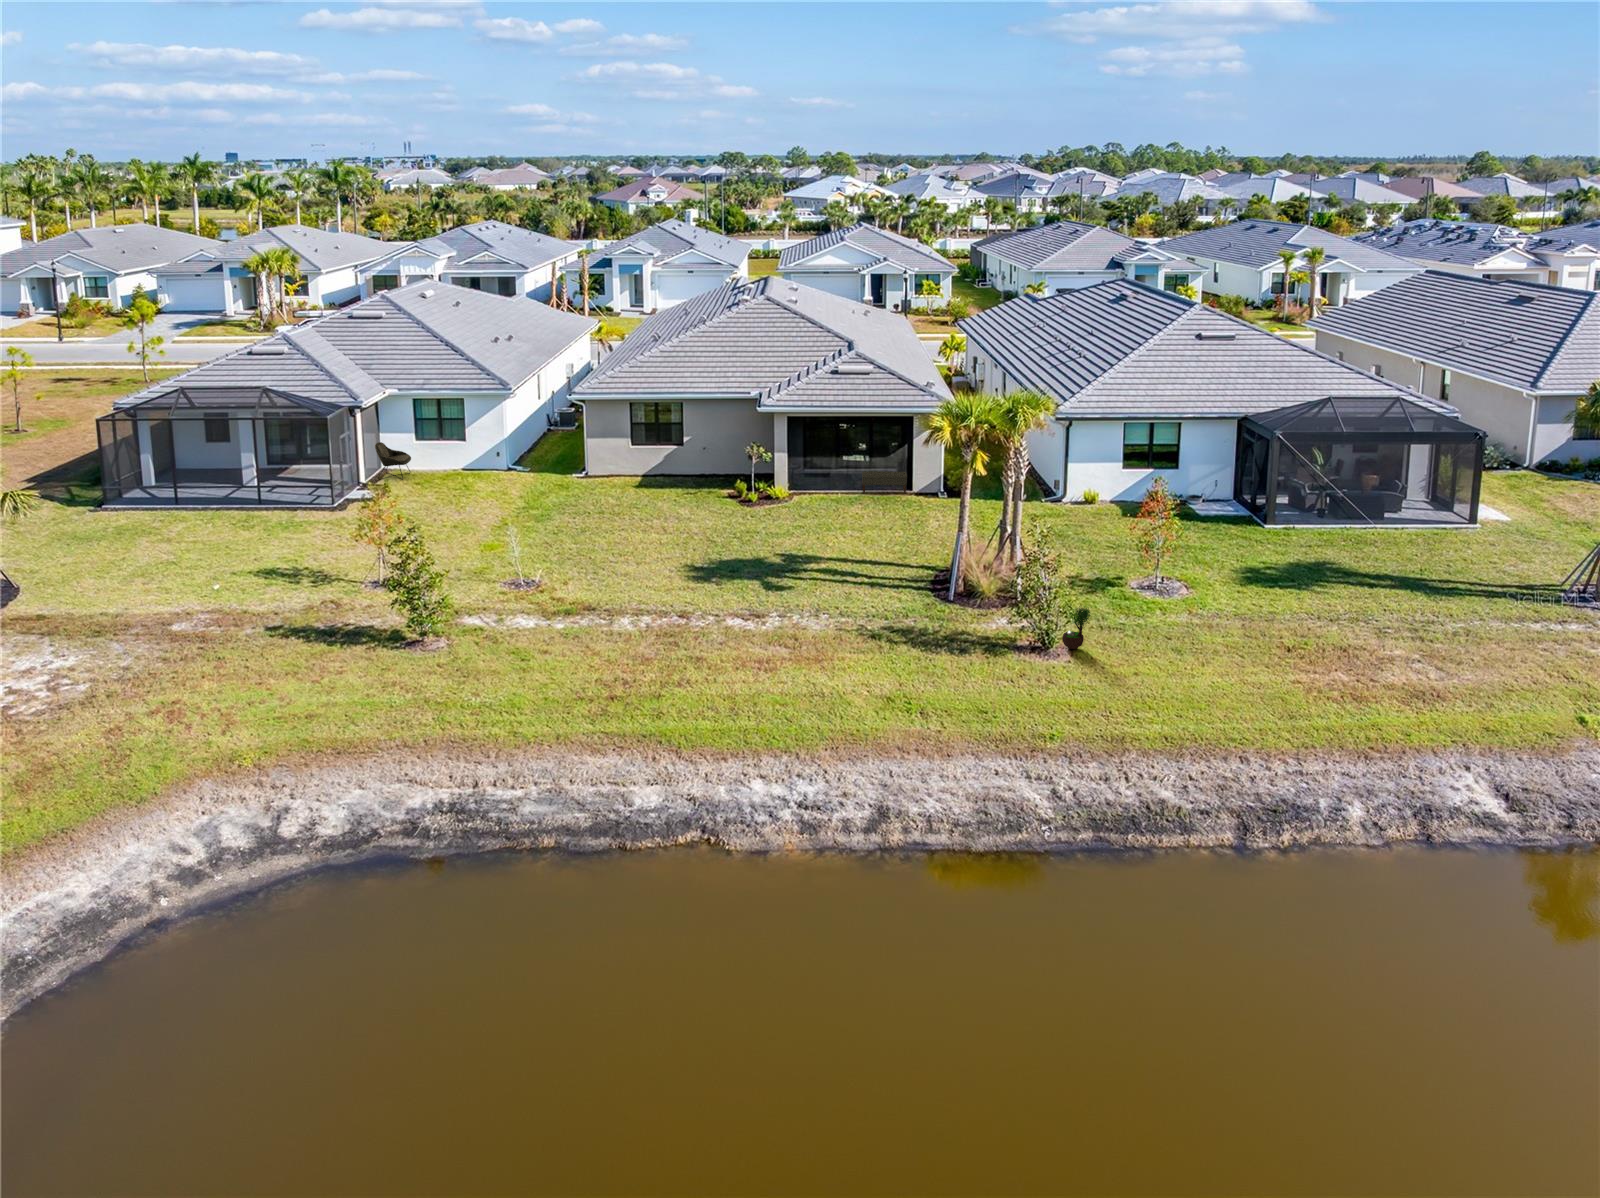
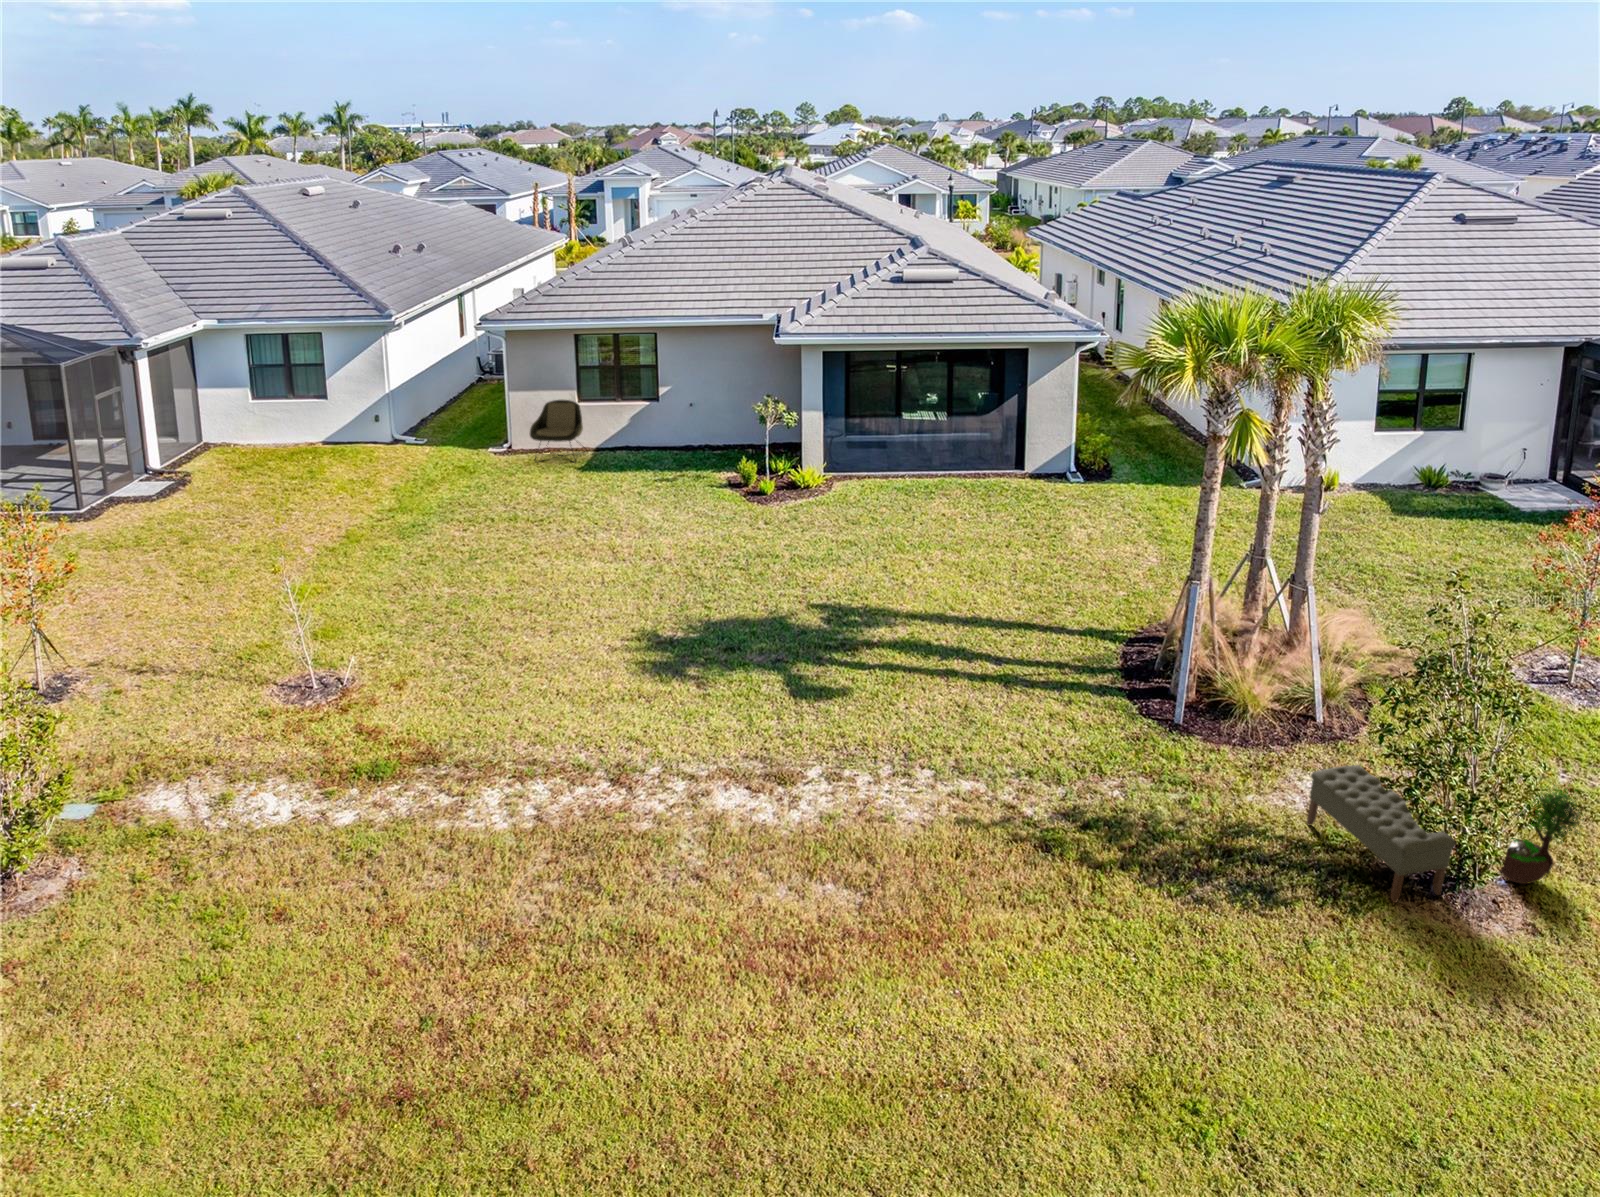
lounge chair: present [375,442,411,480] -> present [530,400,585,460]
bench: present [862,471,907,494] -> present [1307,765,1456,903]

